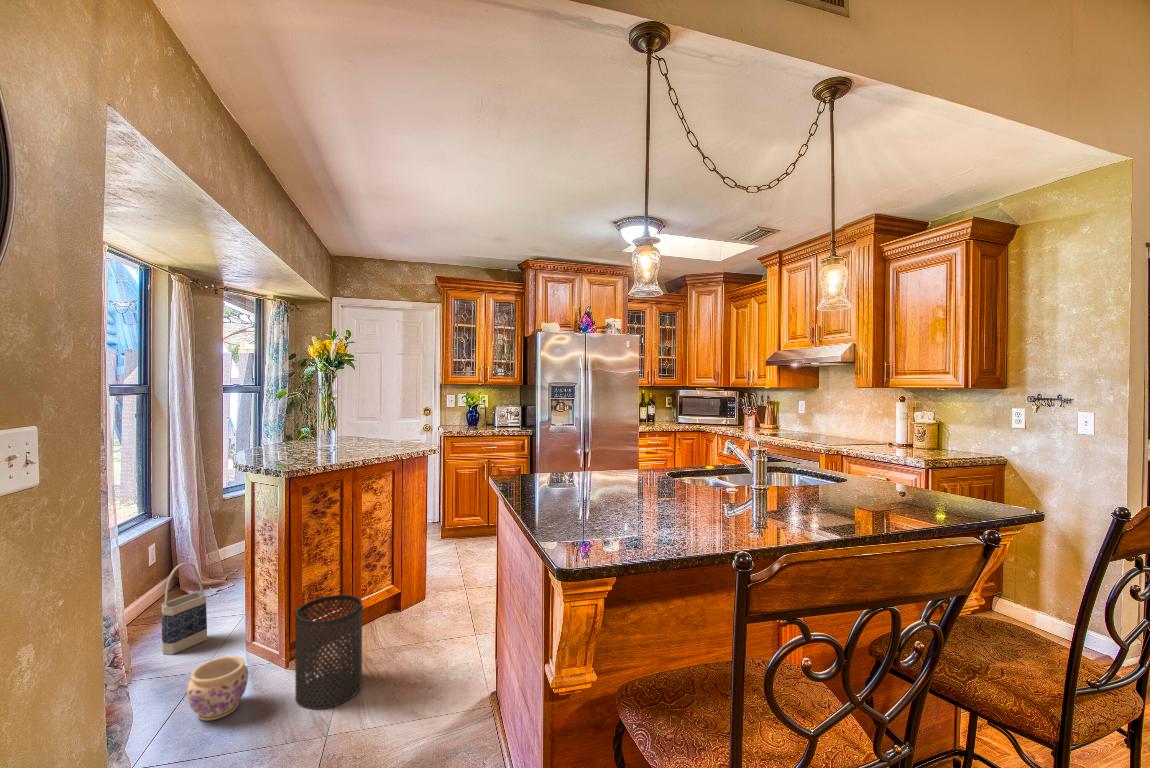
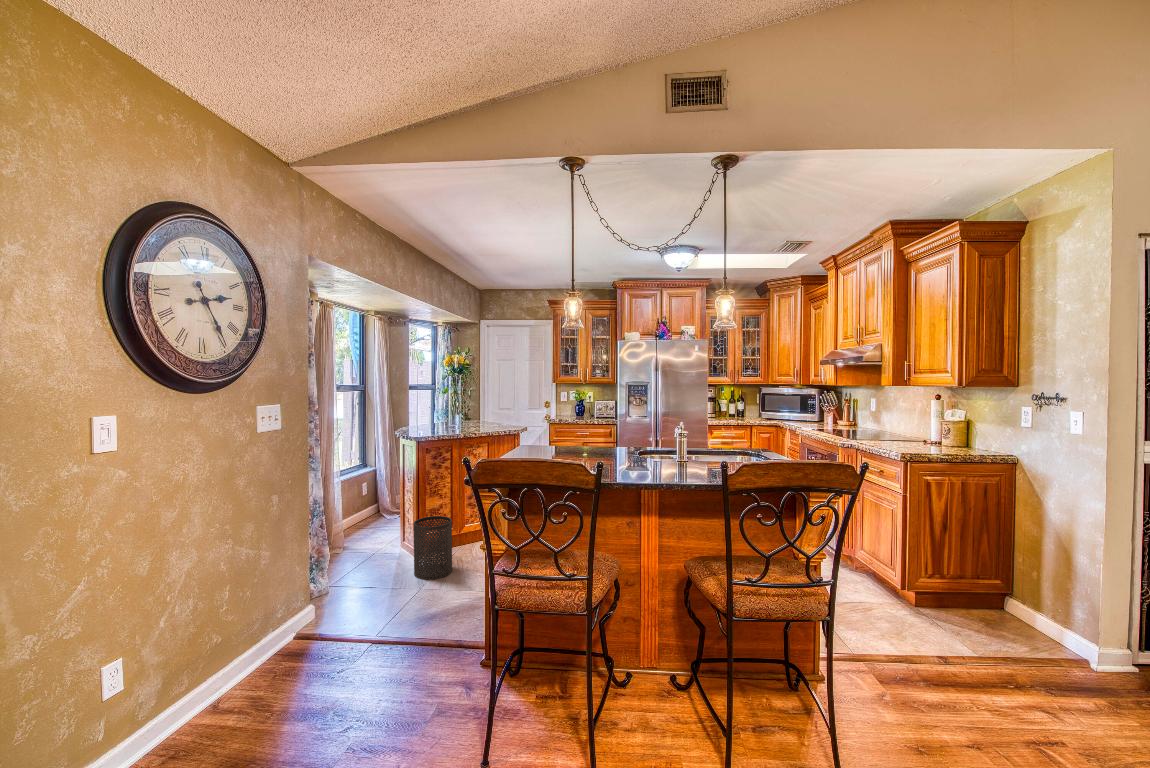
bag: present [162,563,207,655] -> none [361,491,384,543]
planter: present [186,656,248,721] -> none [360,543,392,575]

